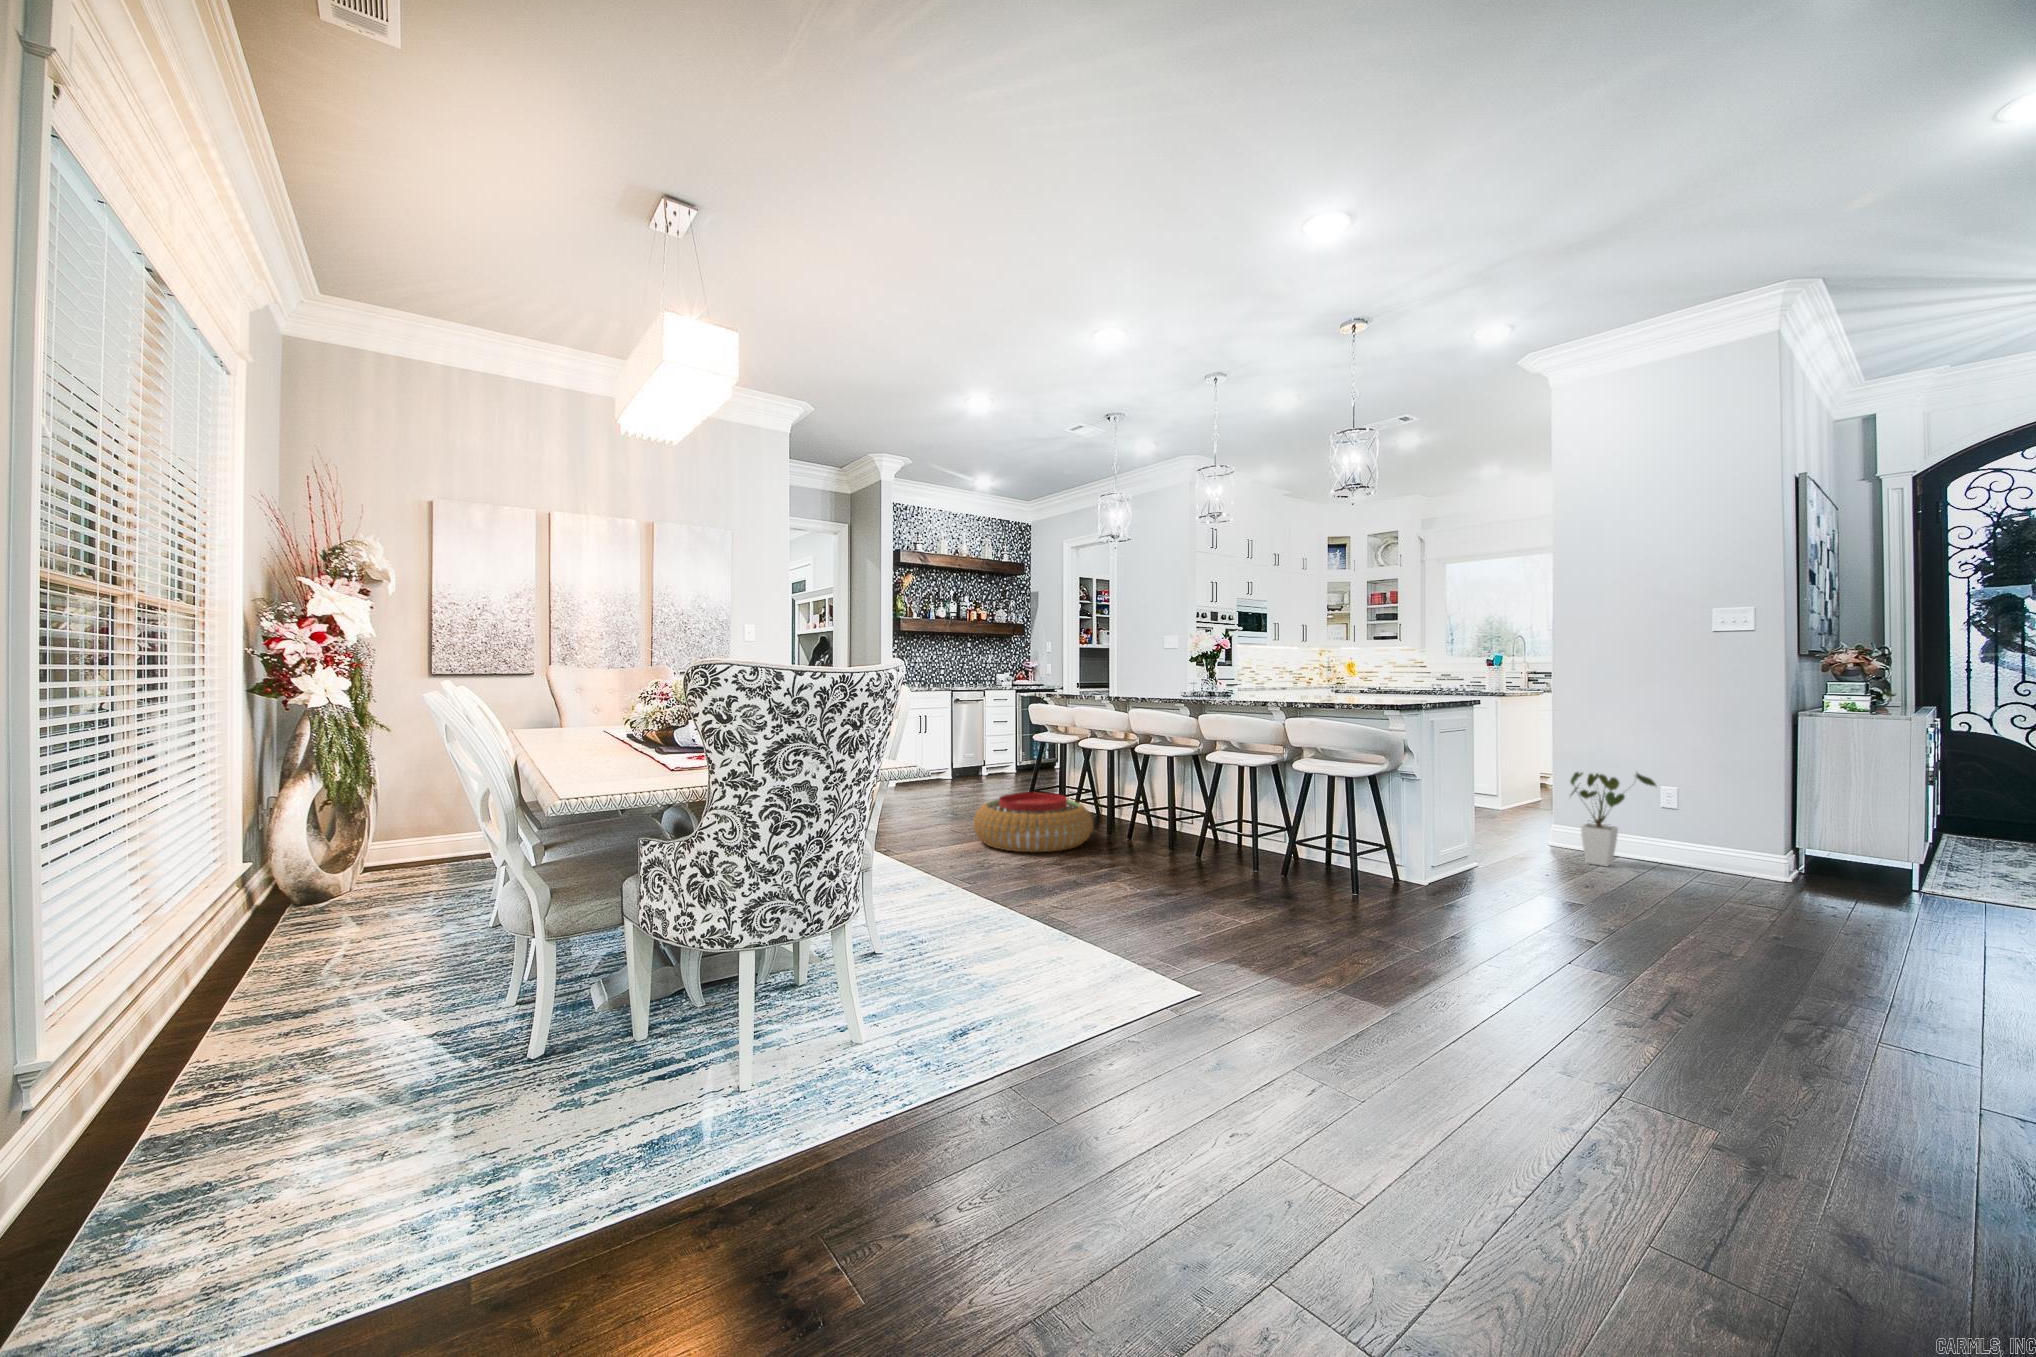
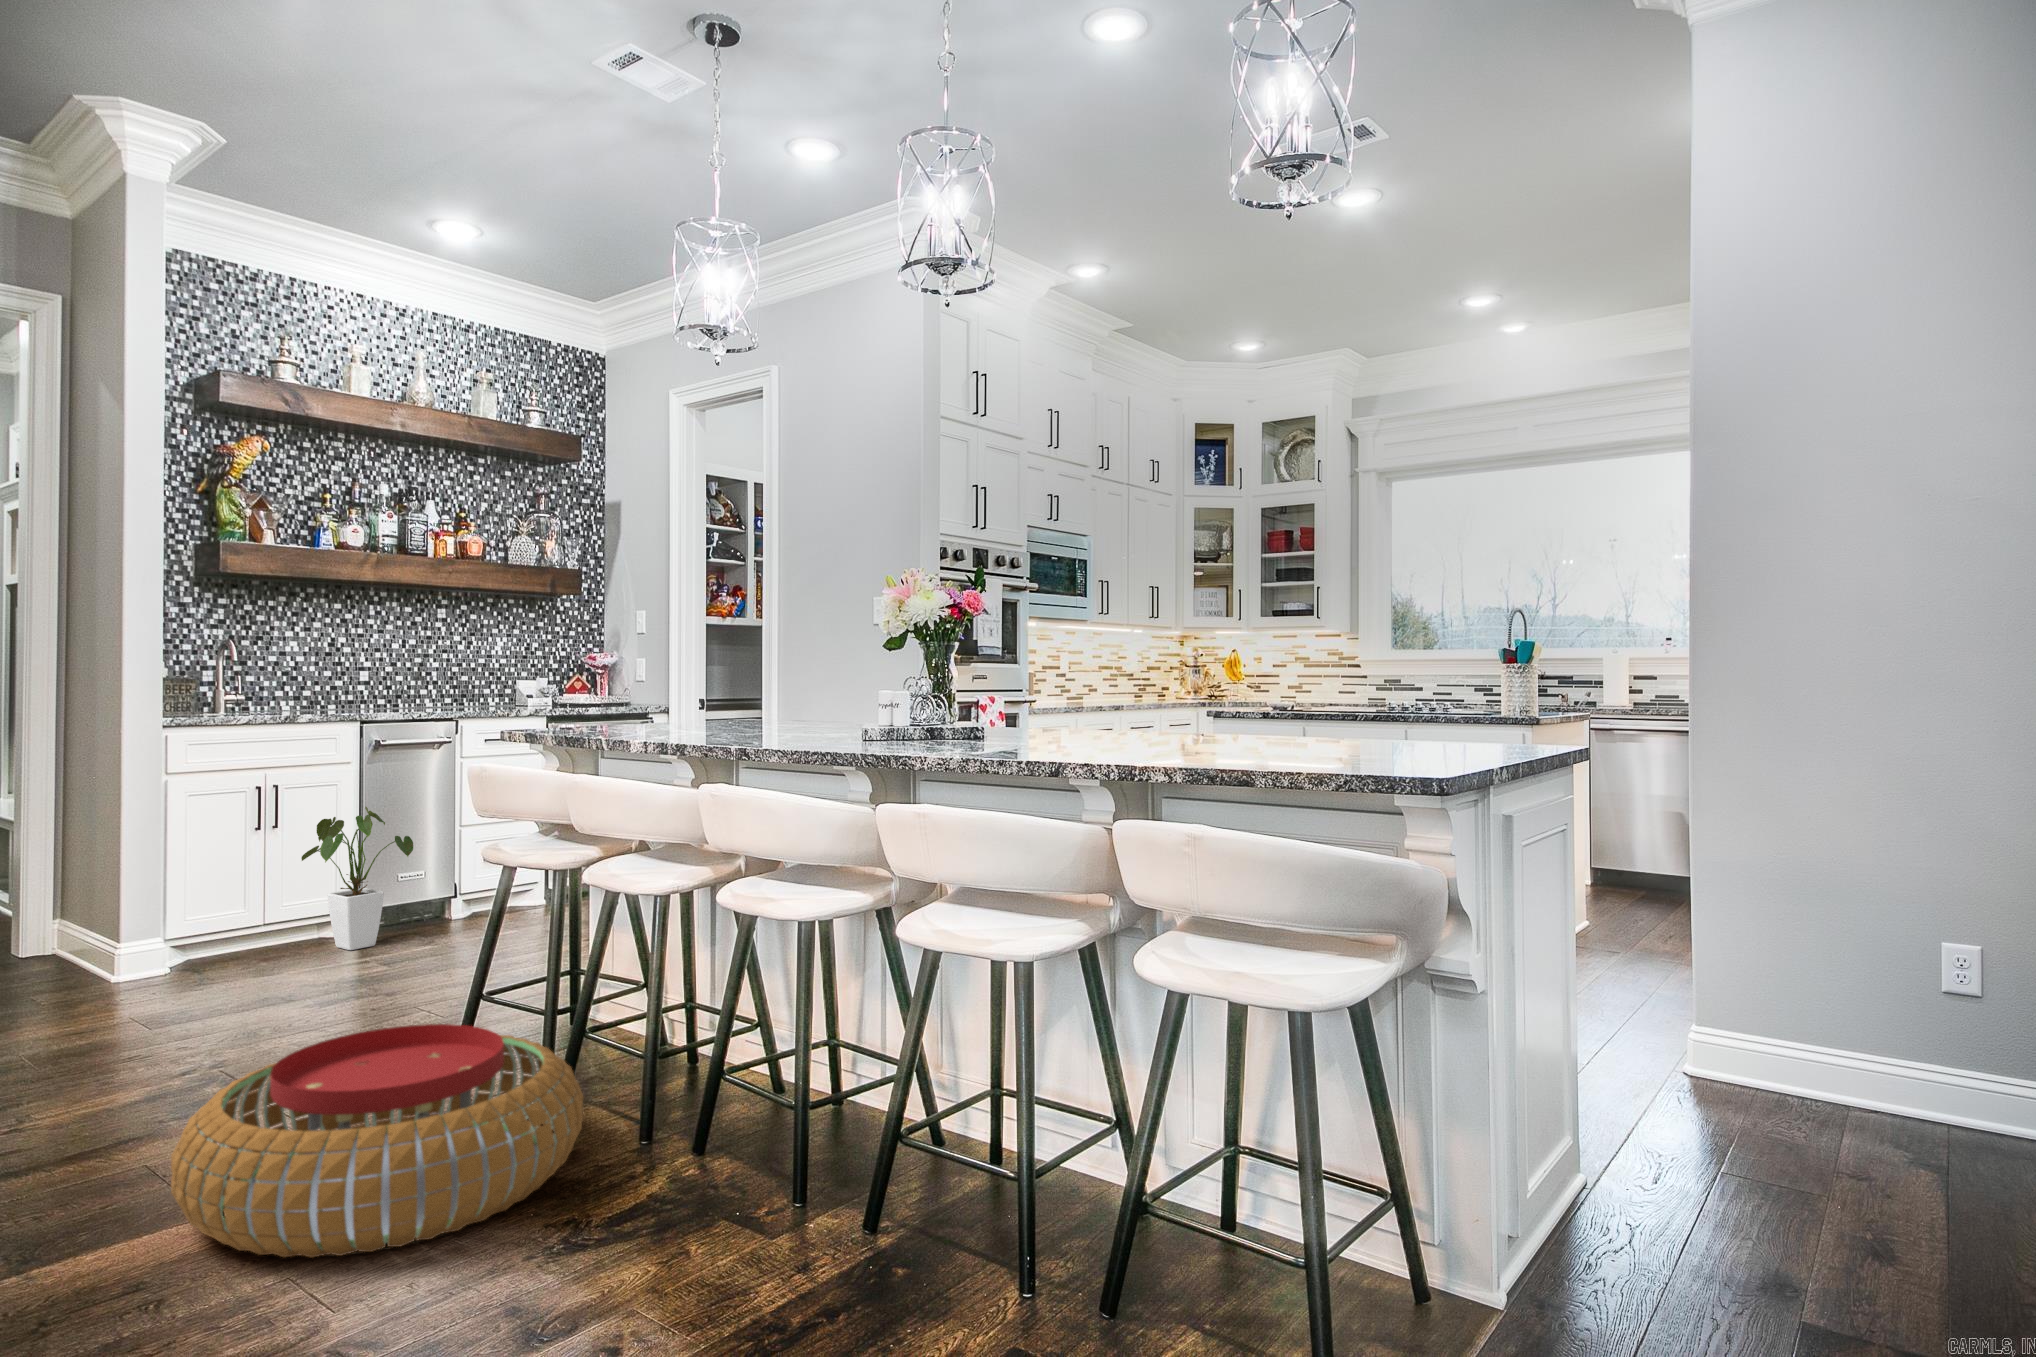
house plant: present [1570,772,1656,866] -> present [301,807,413,950]

